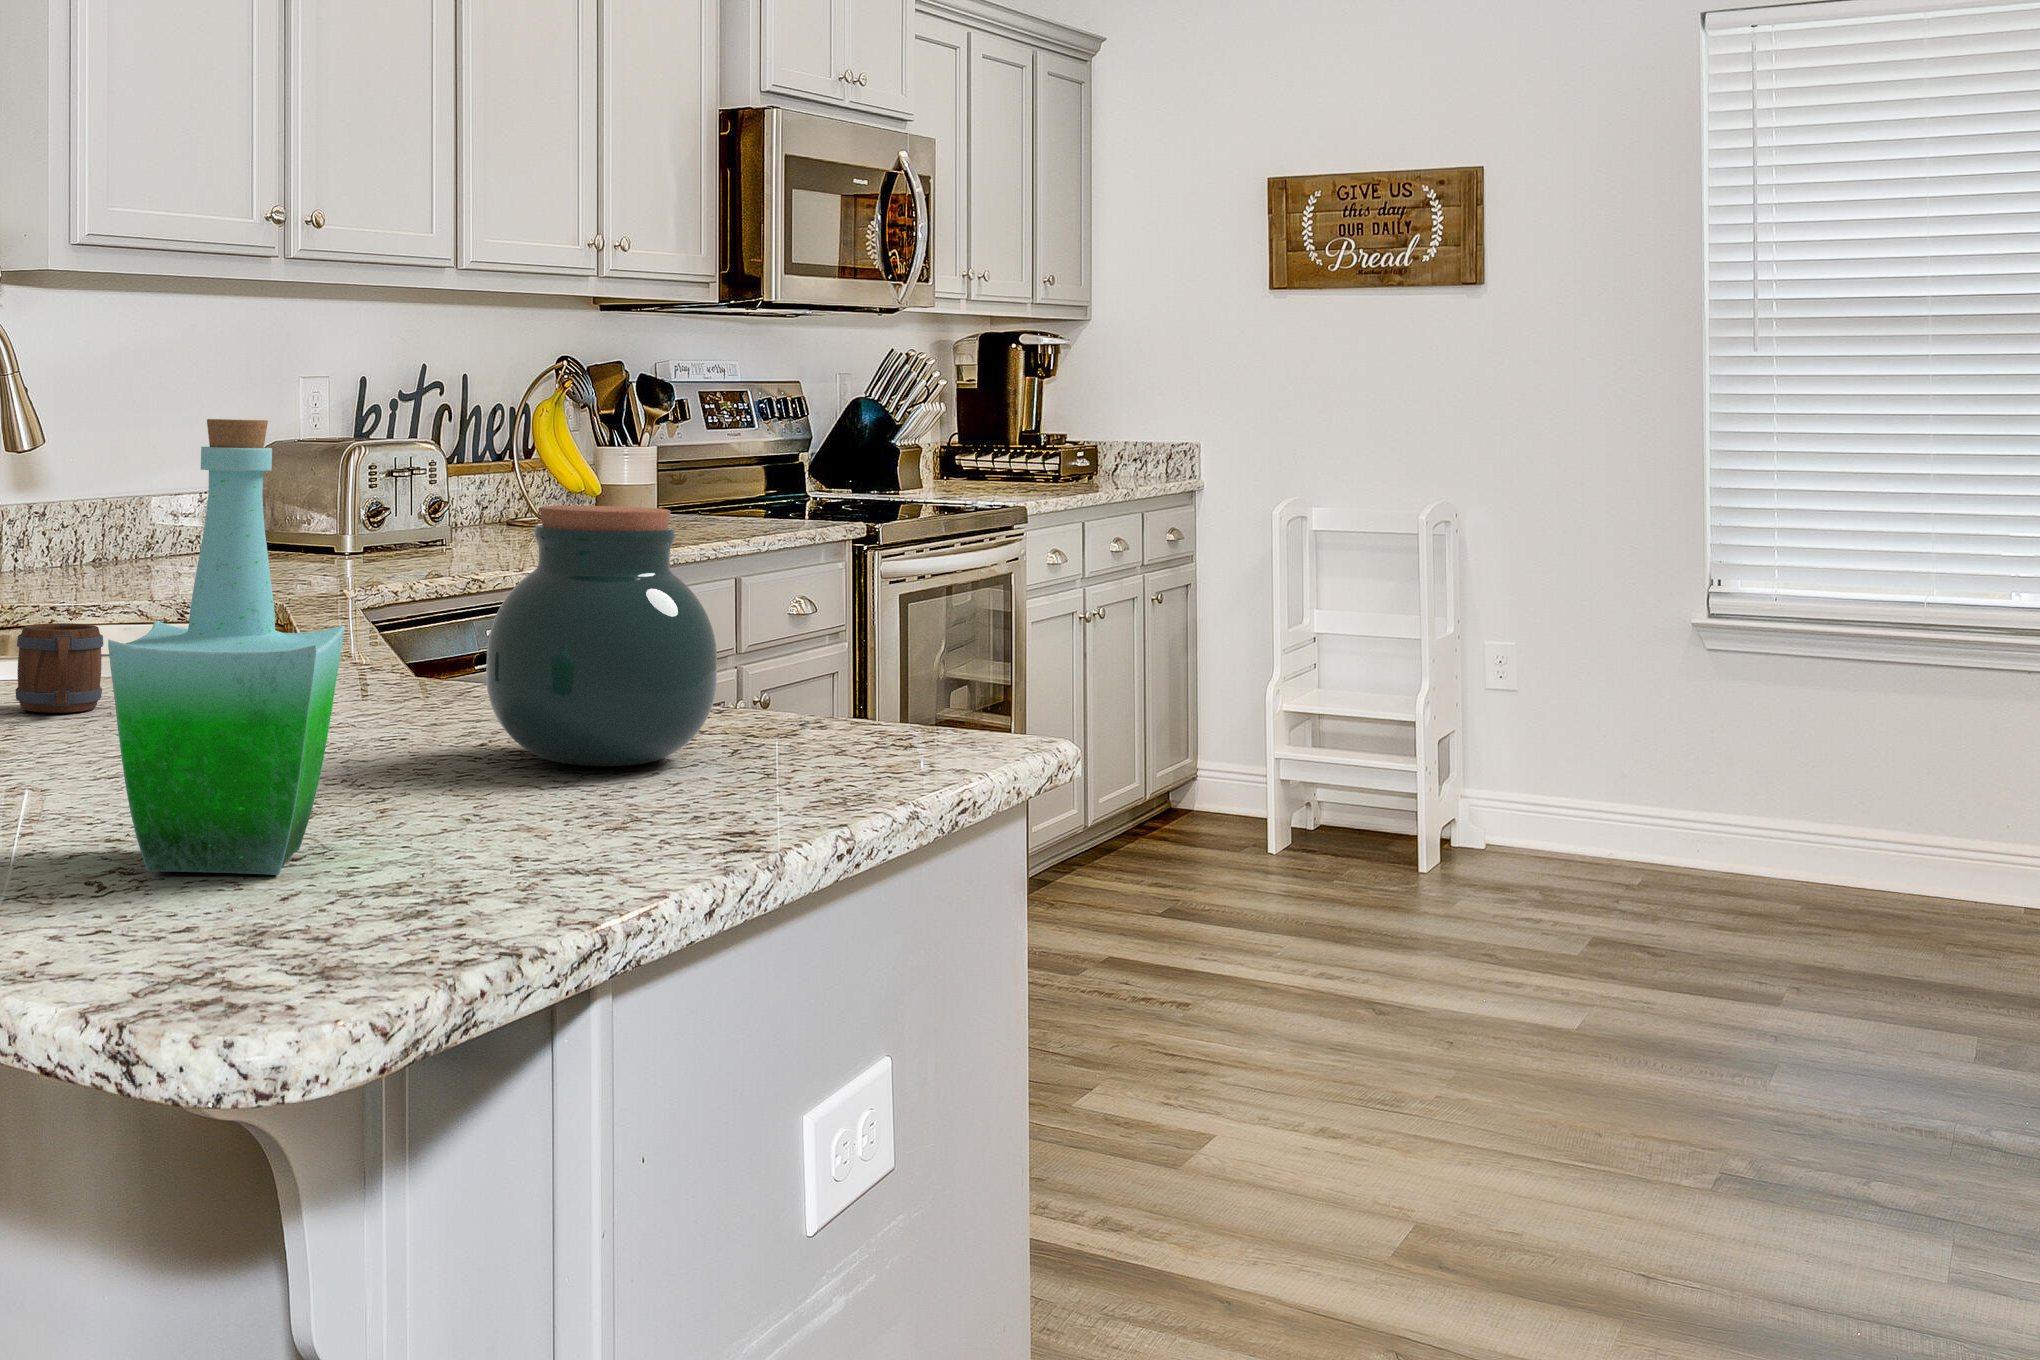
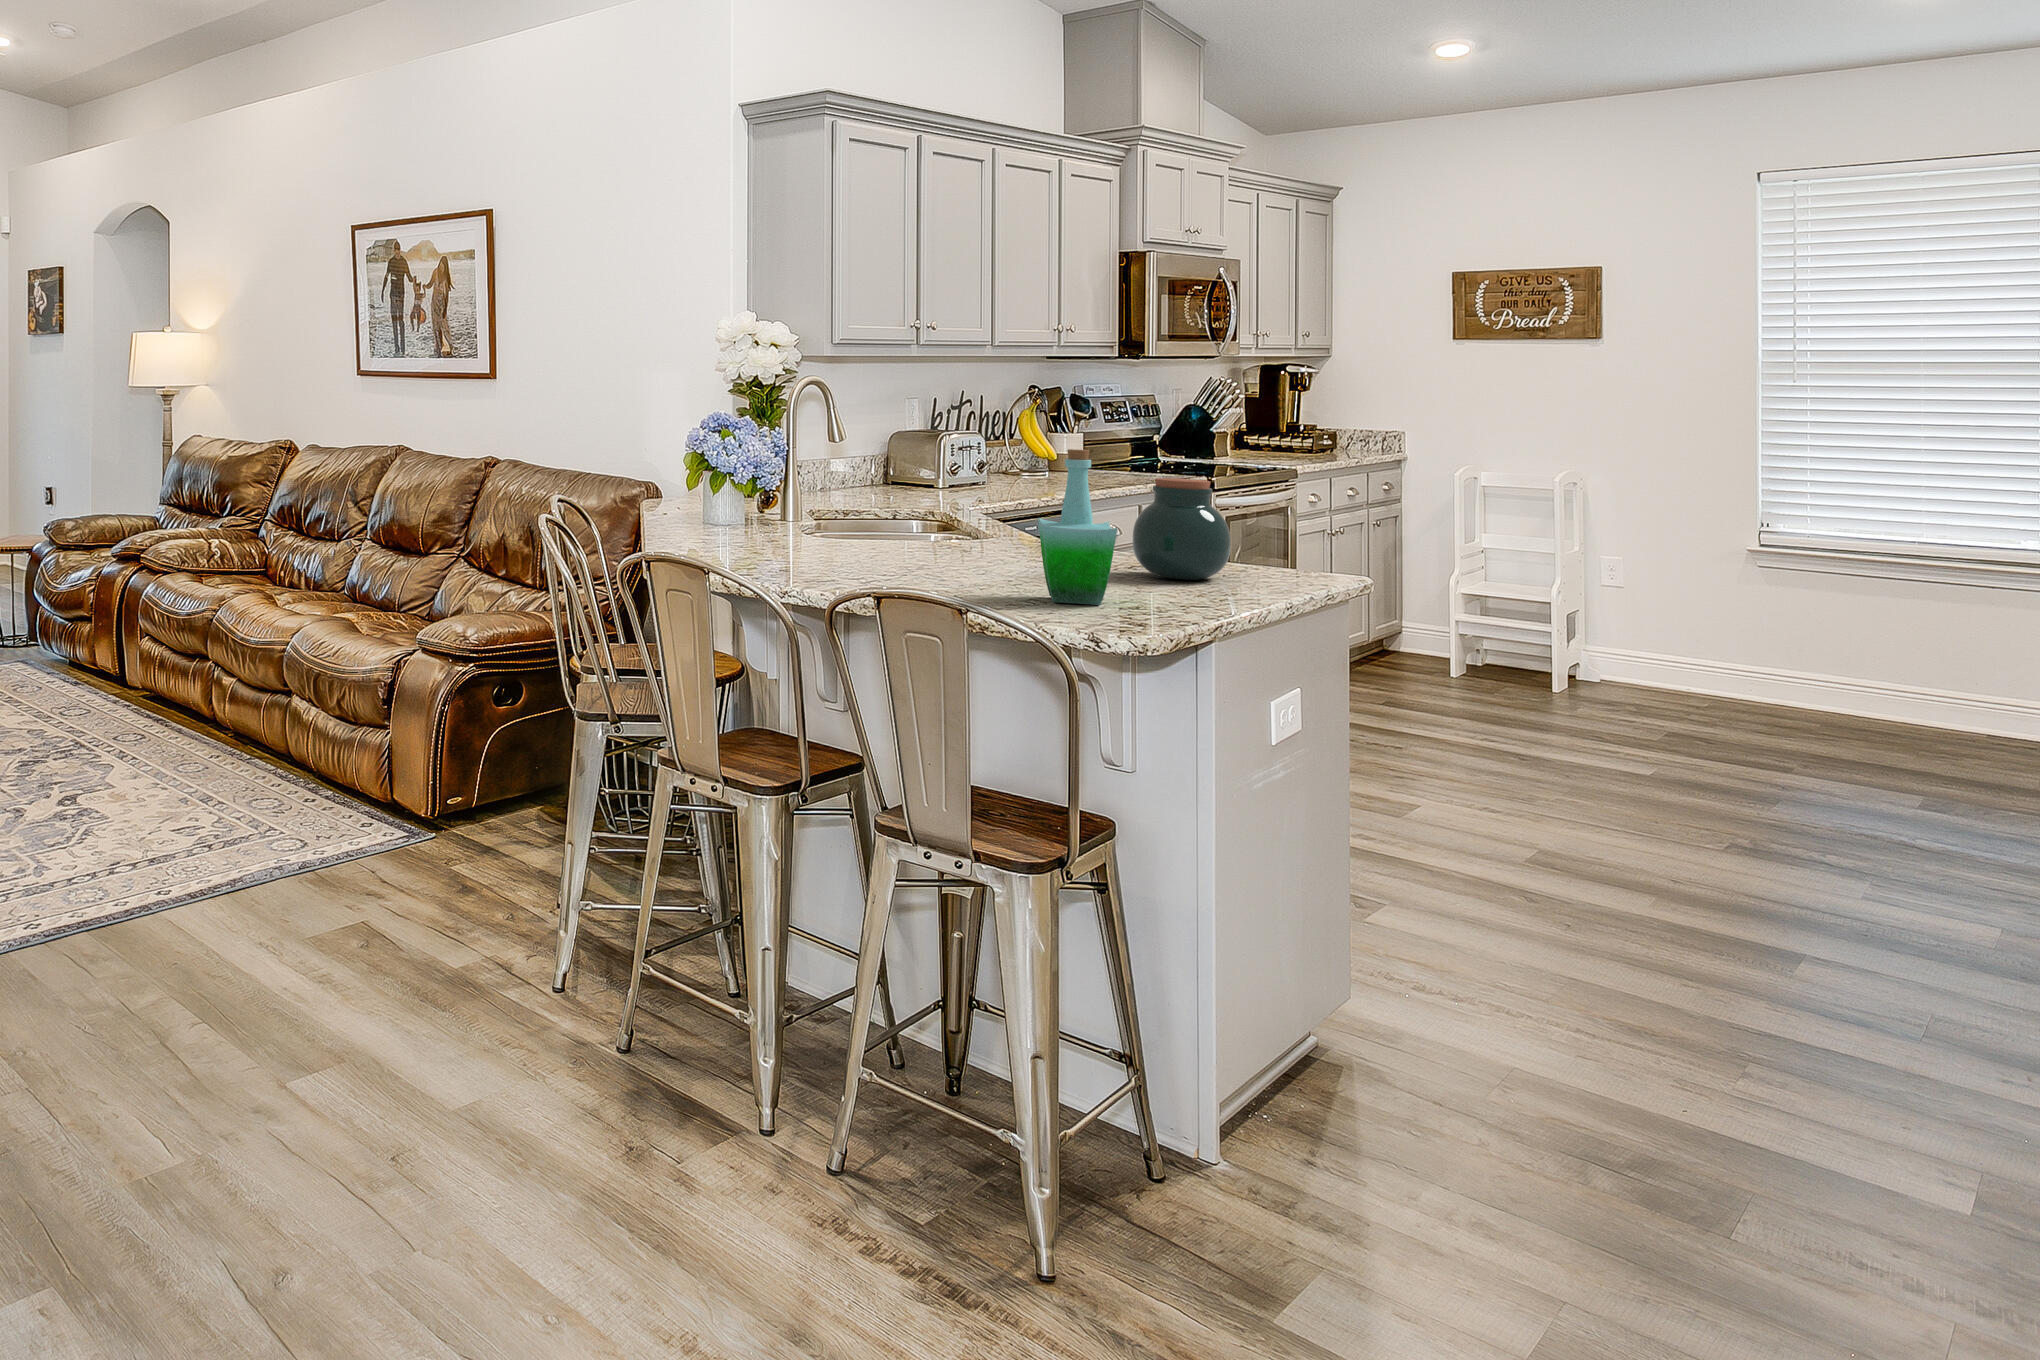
mug: present [16,623,103,713] -> none [906,518,941,554]

